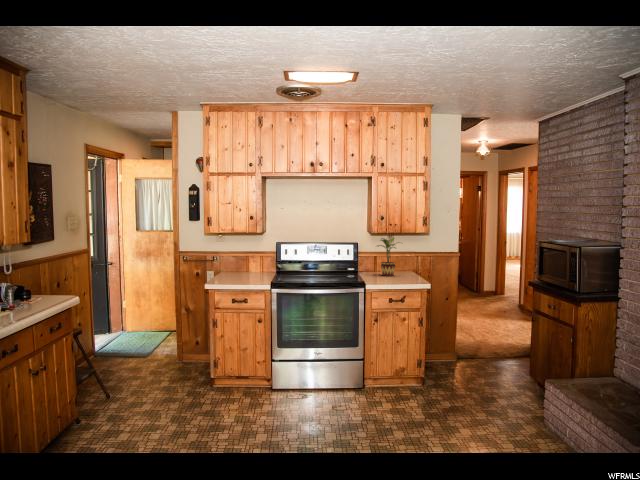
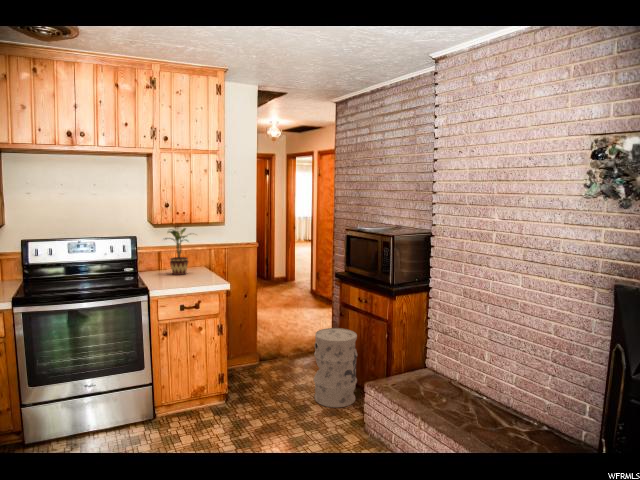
trash can: none [503,333,546,404] -> present [314,328,357,408]

